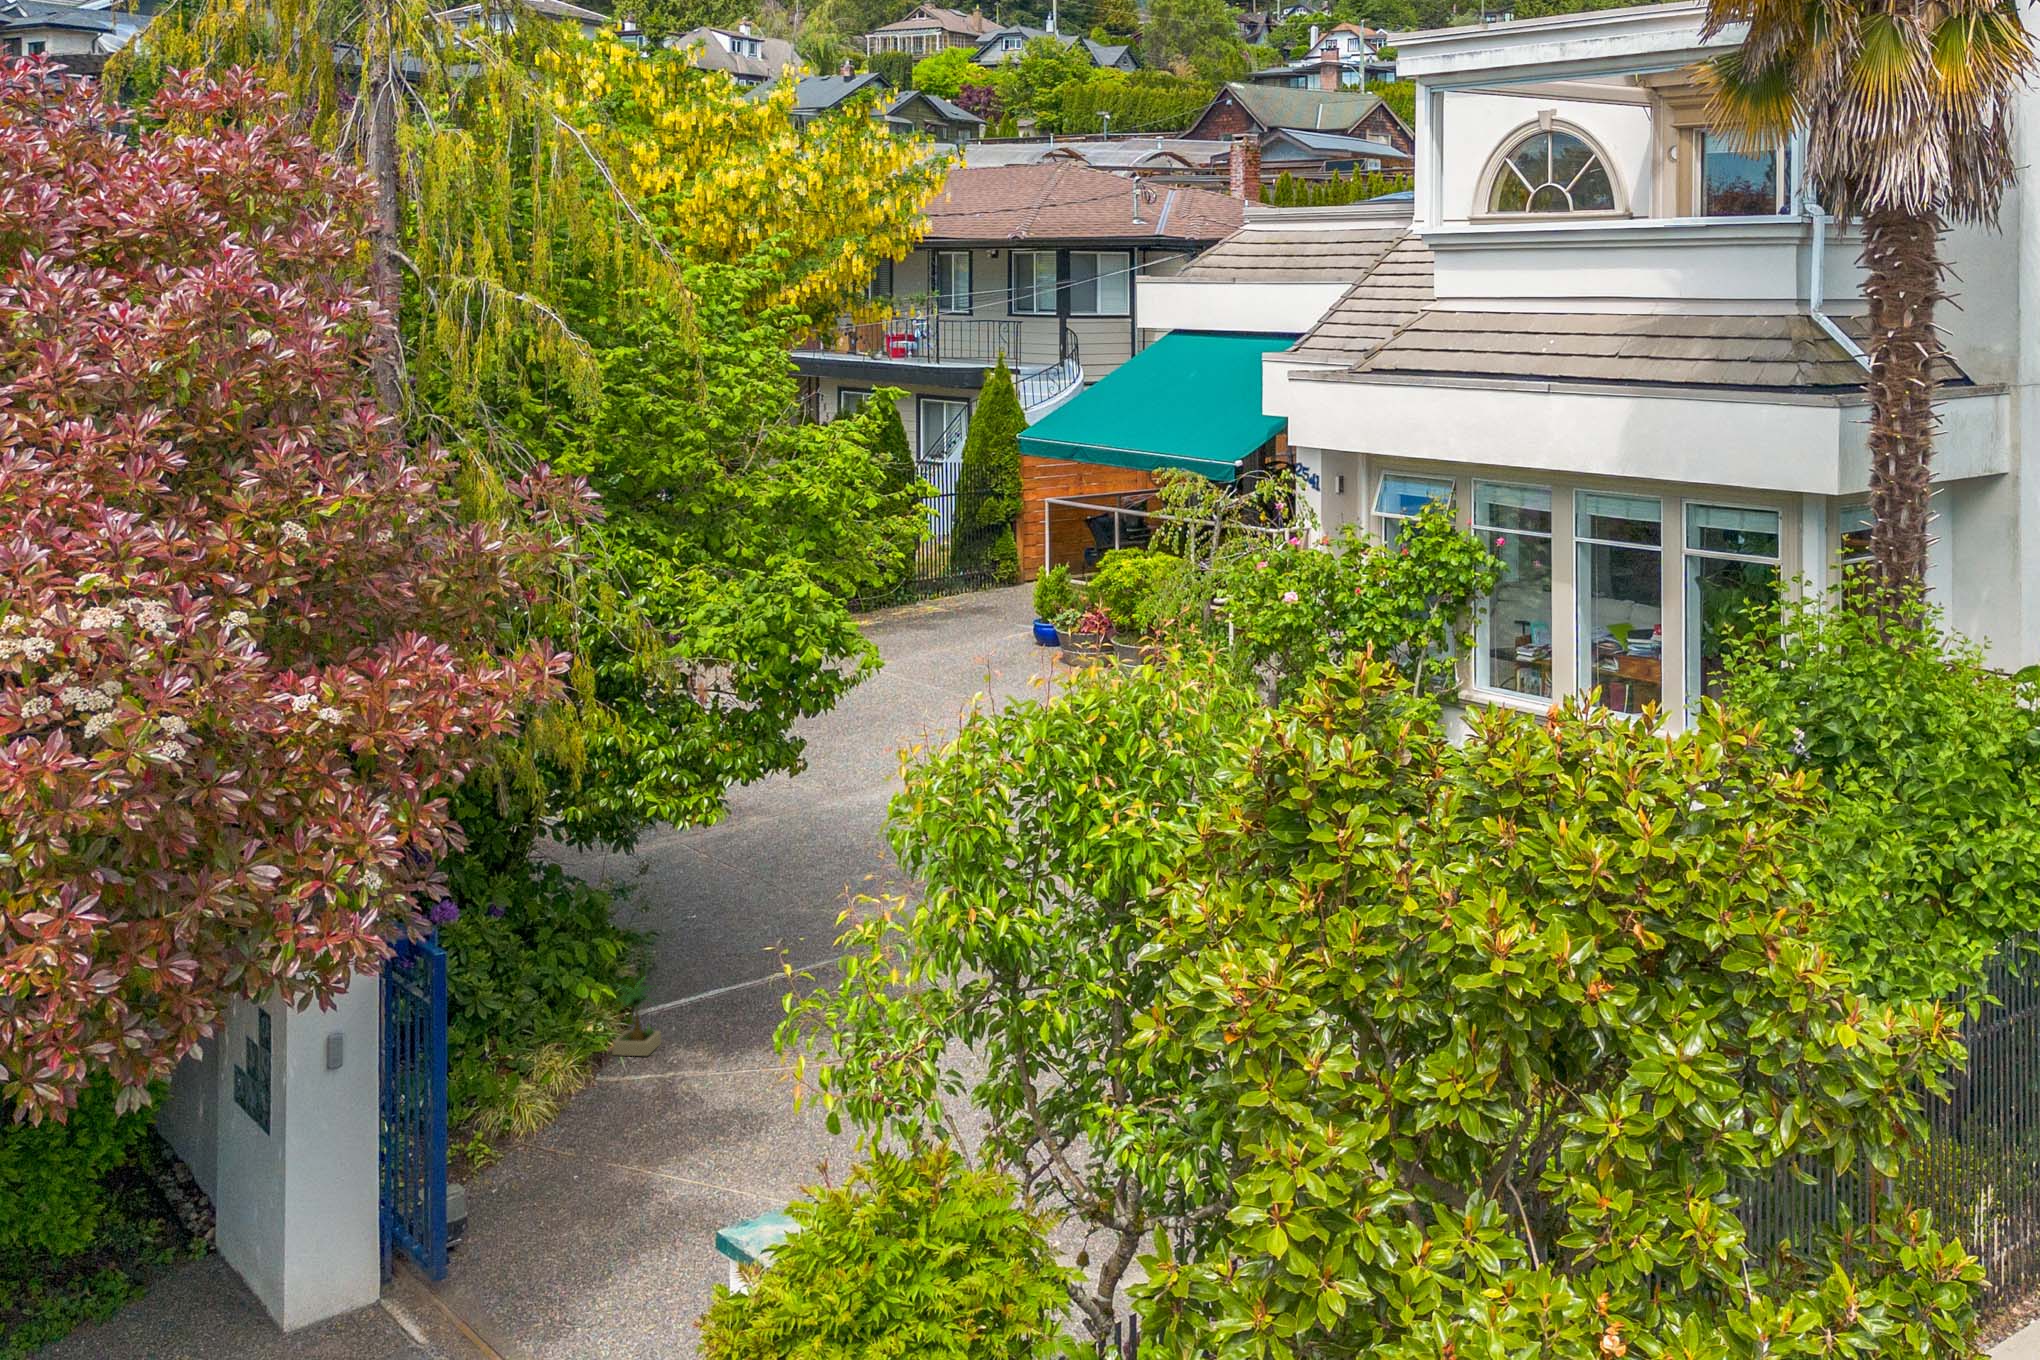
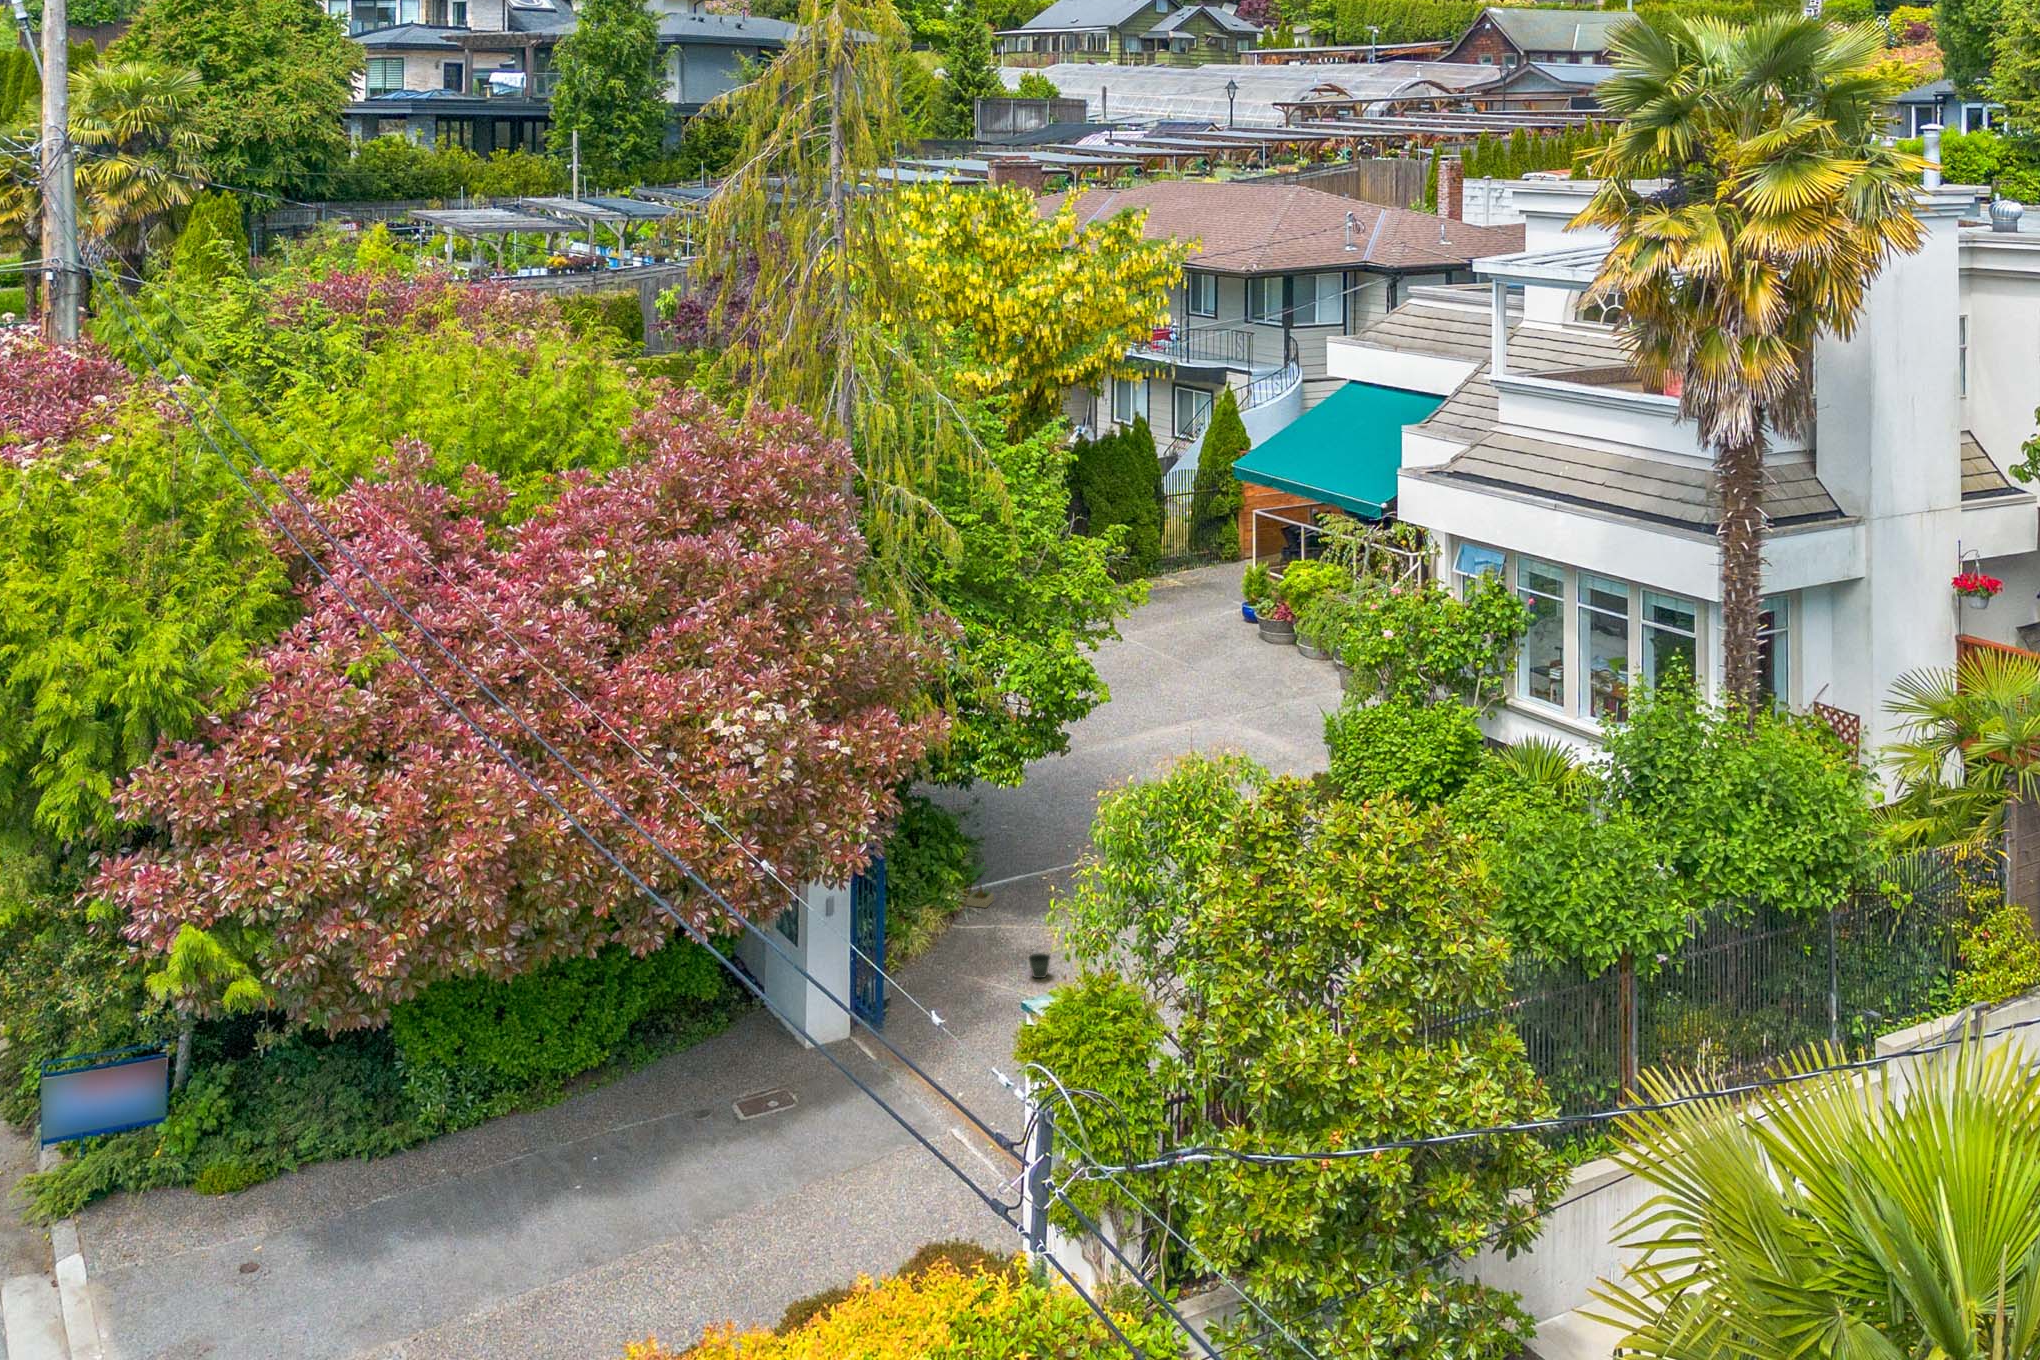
bucket: none [726,1114,769,1175] -> present [1028,953,1050,978]

